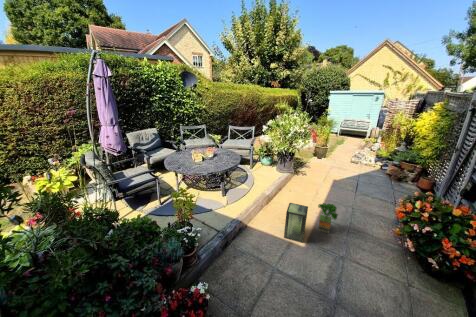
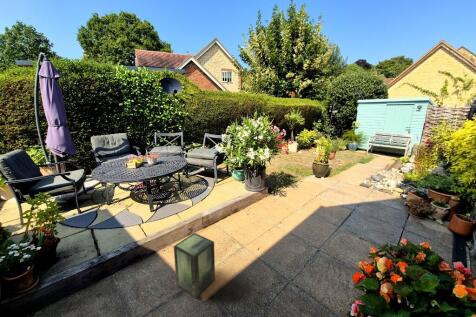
potted tree: present [318,203,338,233] -> none [235,238,264,289]

